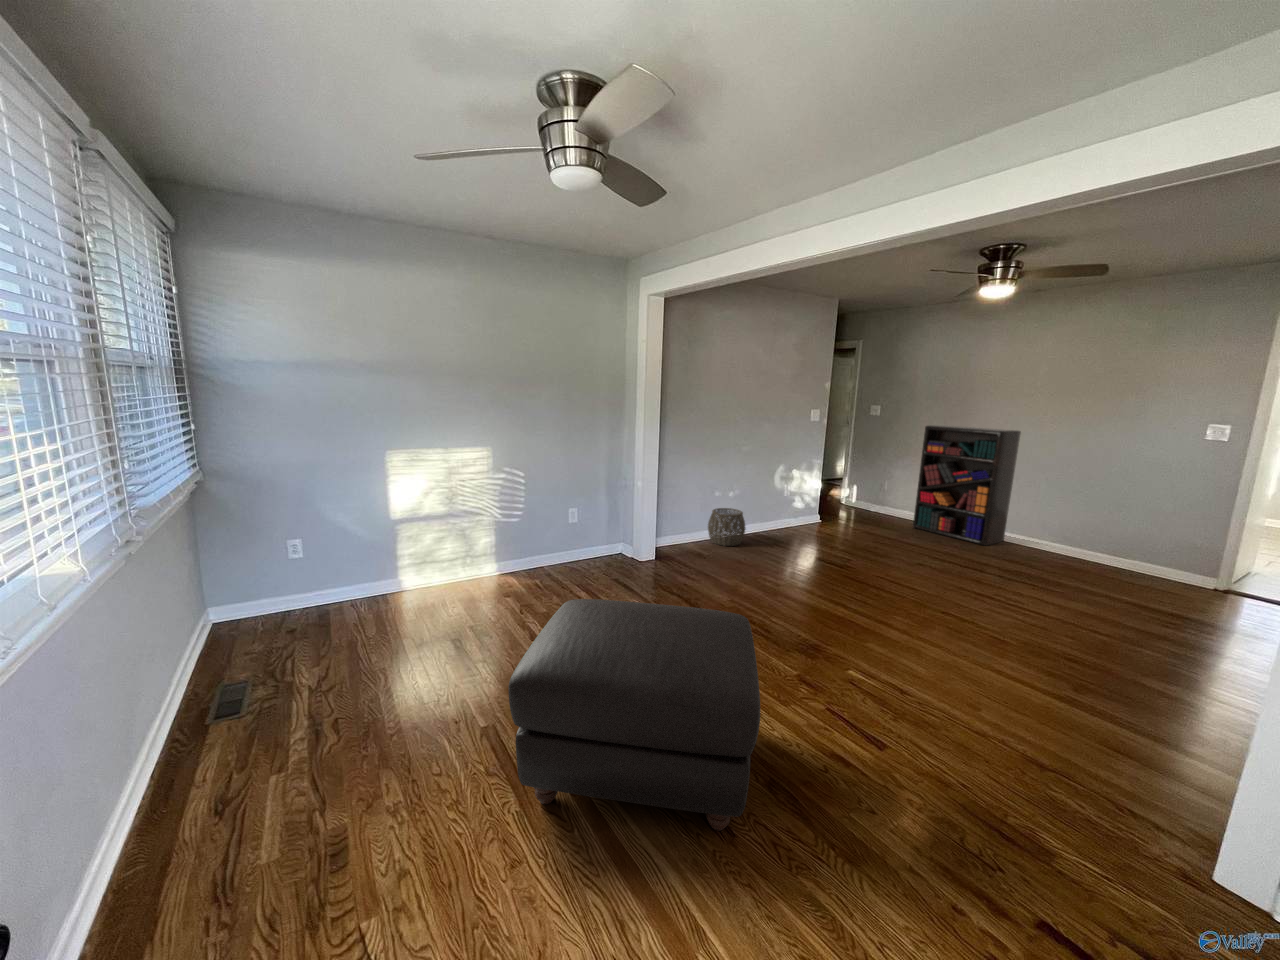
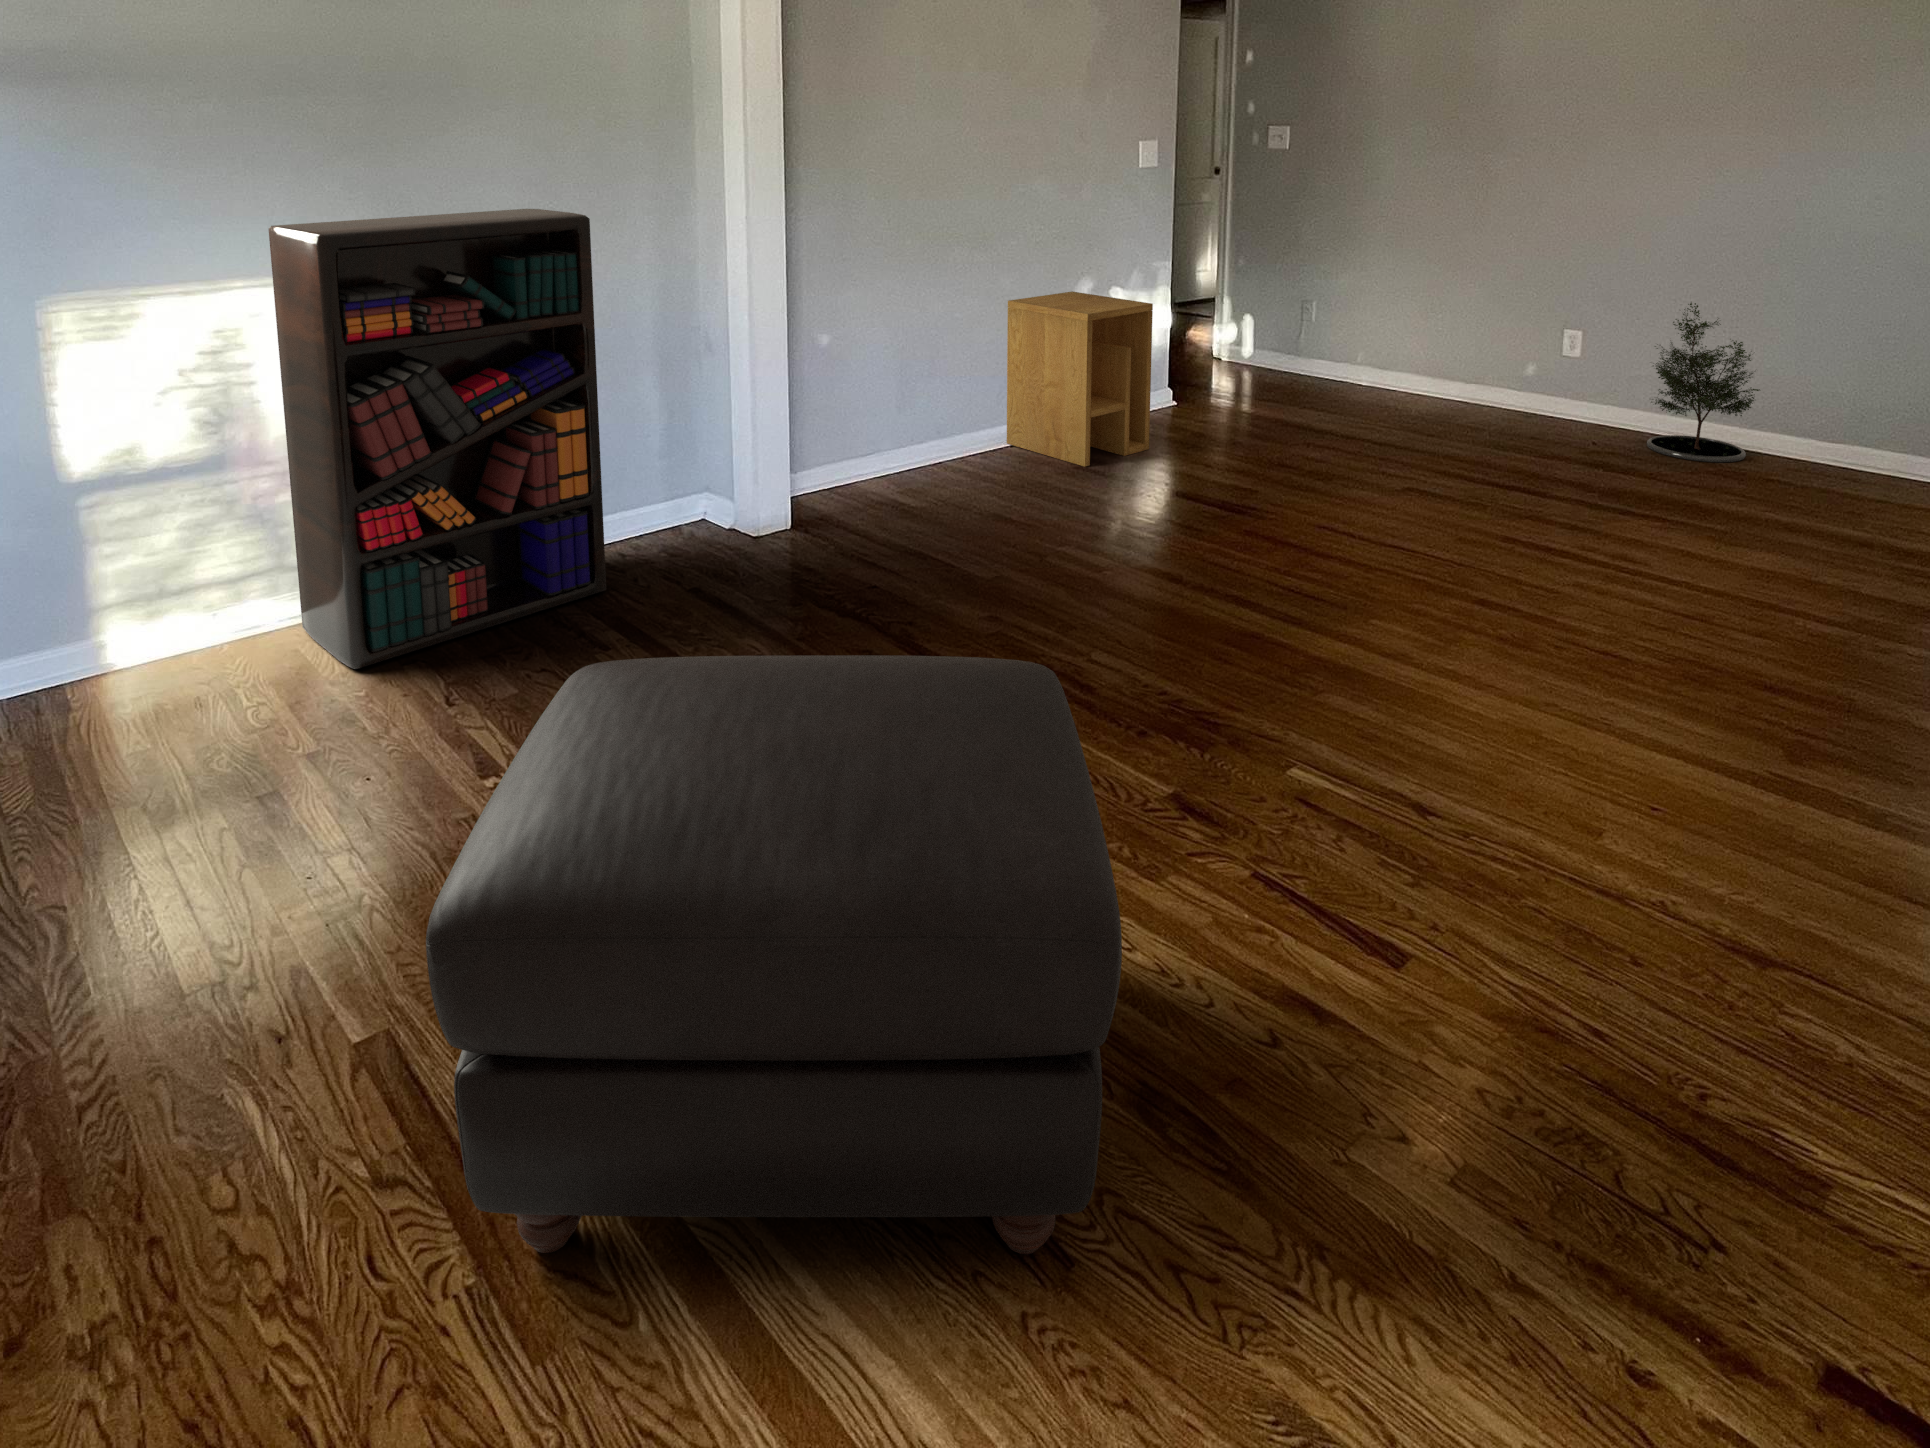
bookshelf: present [913,425,1021,545] -> present [269,209,606,669]
side table: none [746,472,811,544] -> present [1007,291,1153,467]
potted tree: none [1033,491,1090,564] -> present [1647,303,1760,462]
woven basket: present [708,508,746,546] -> none [915,387,1008,480]

